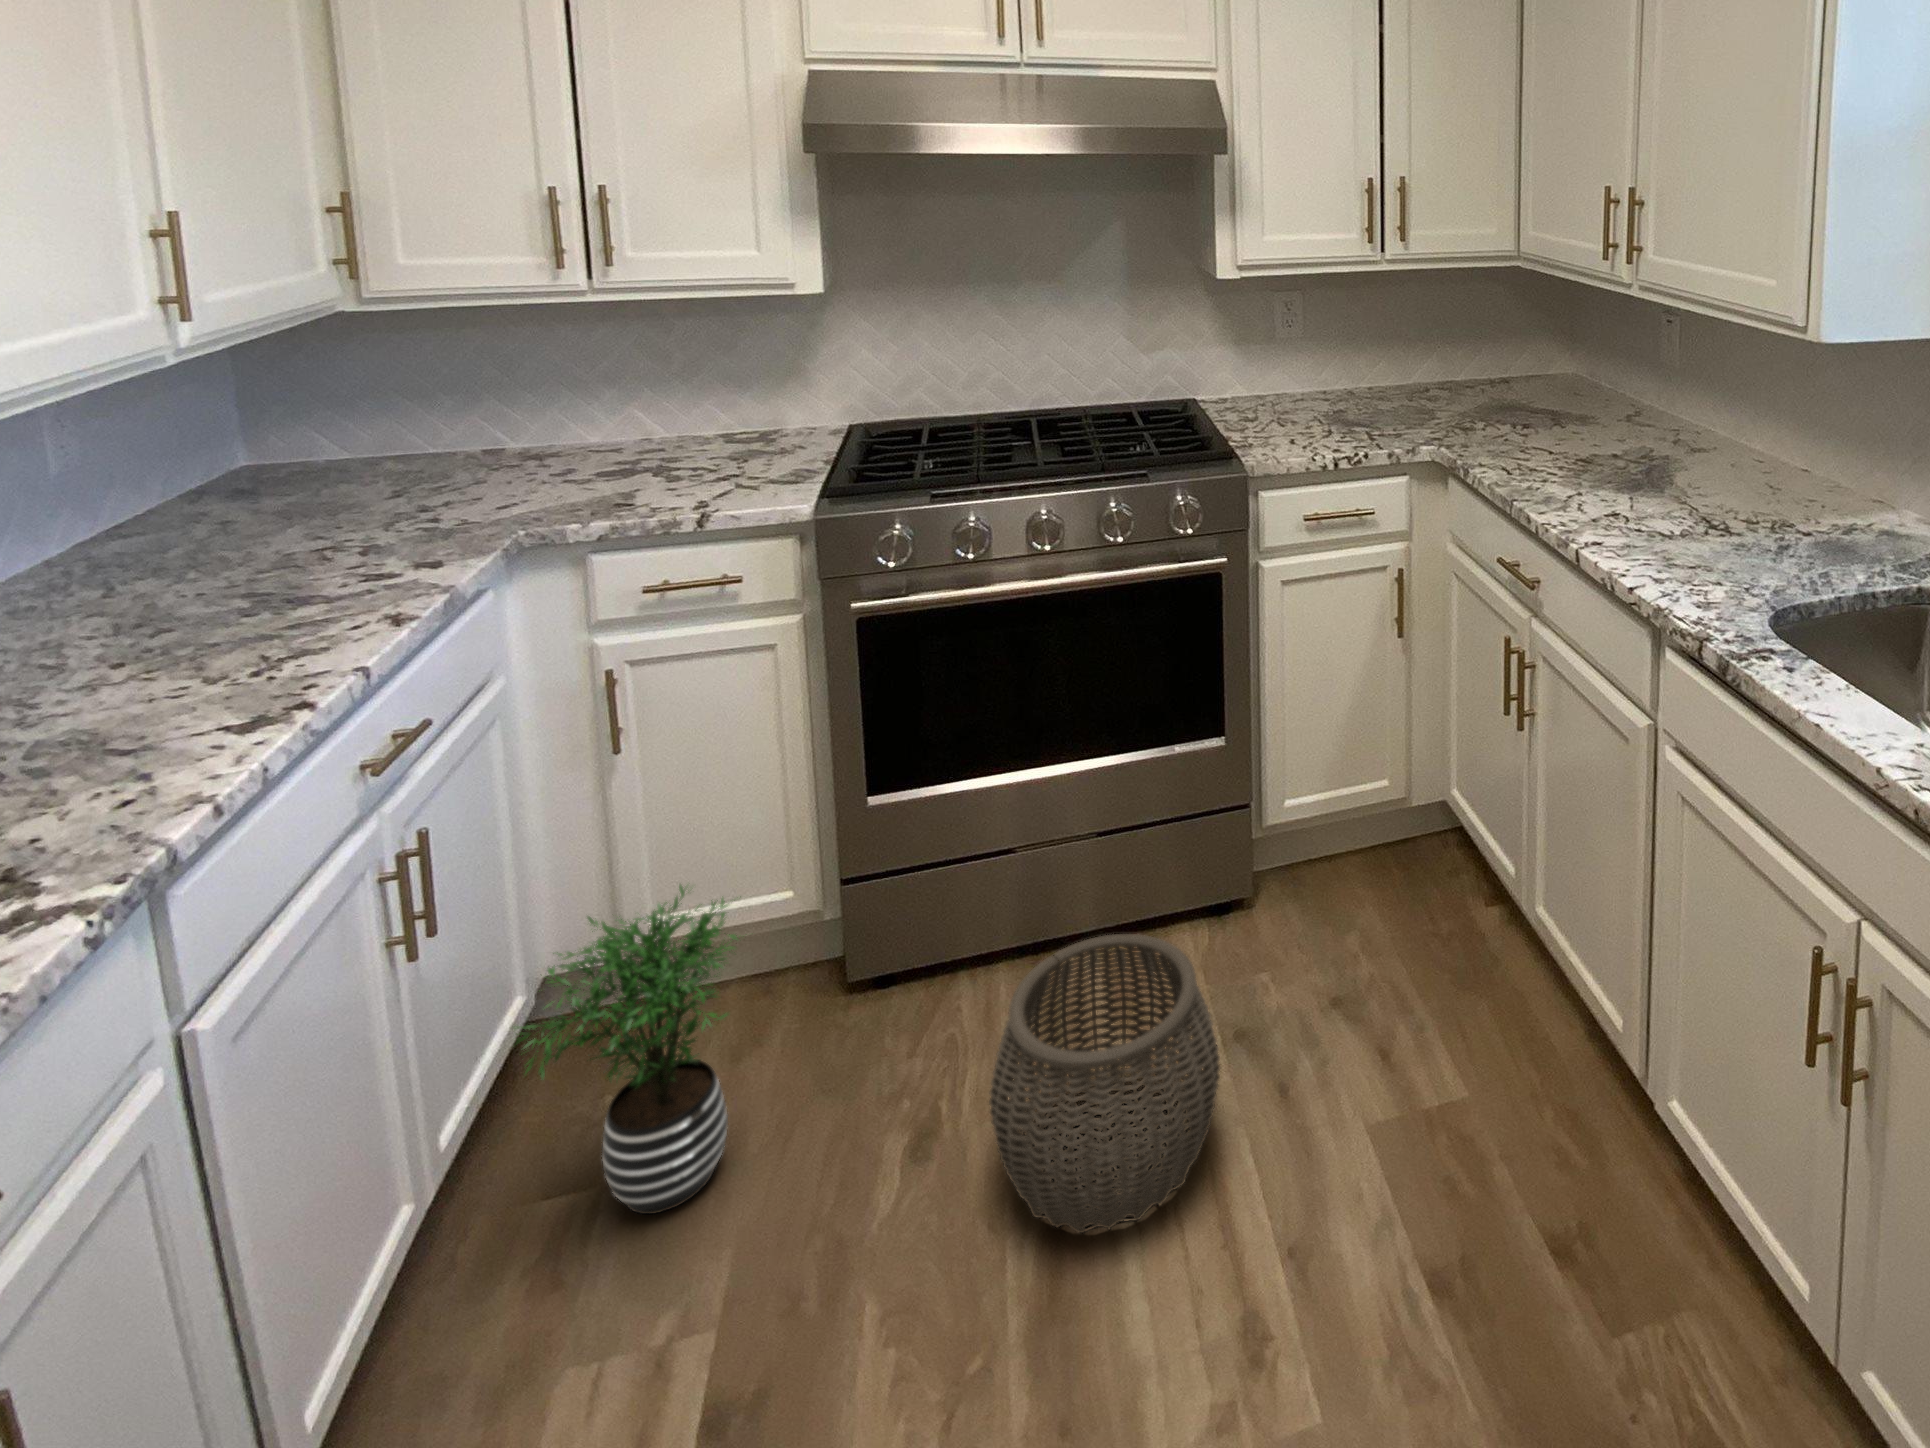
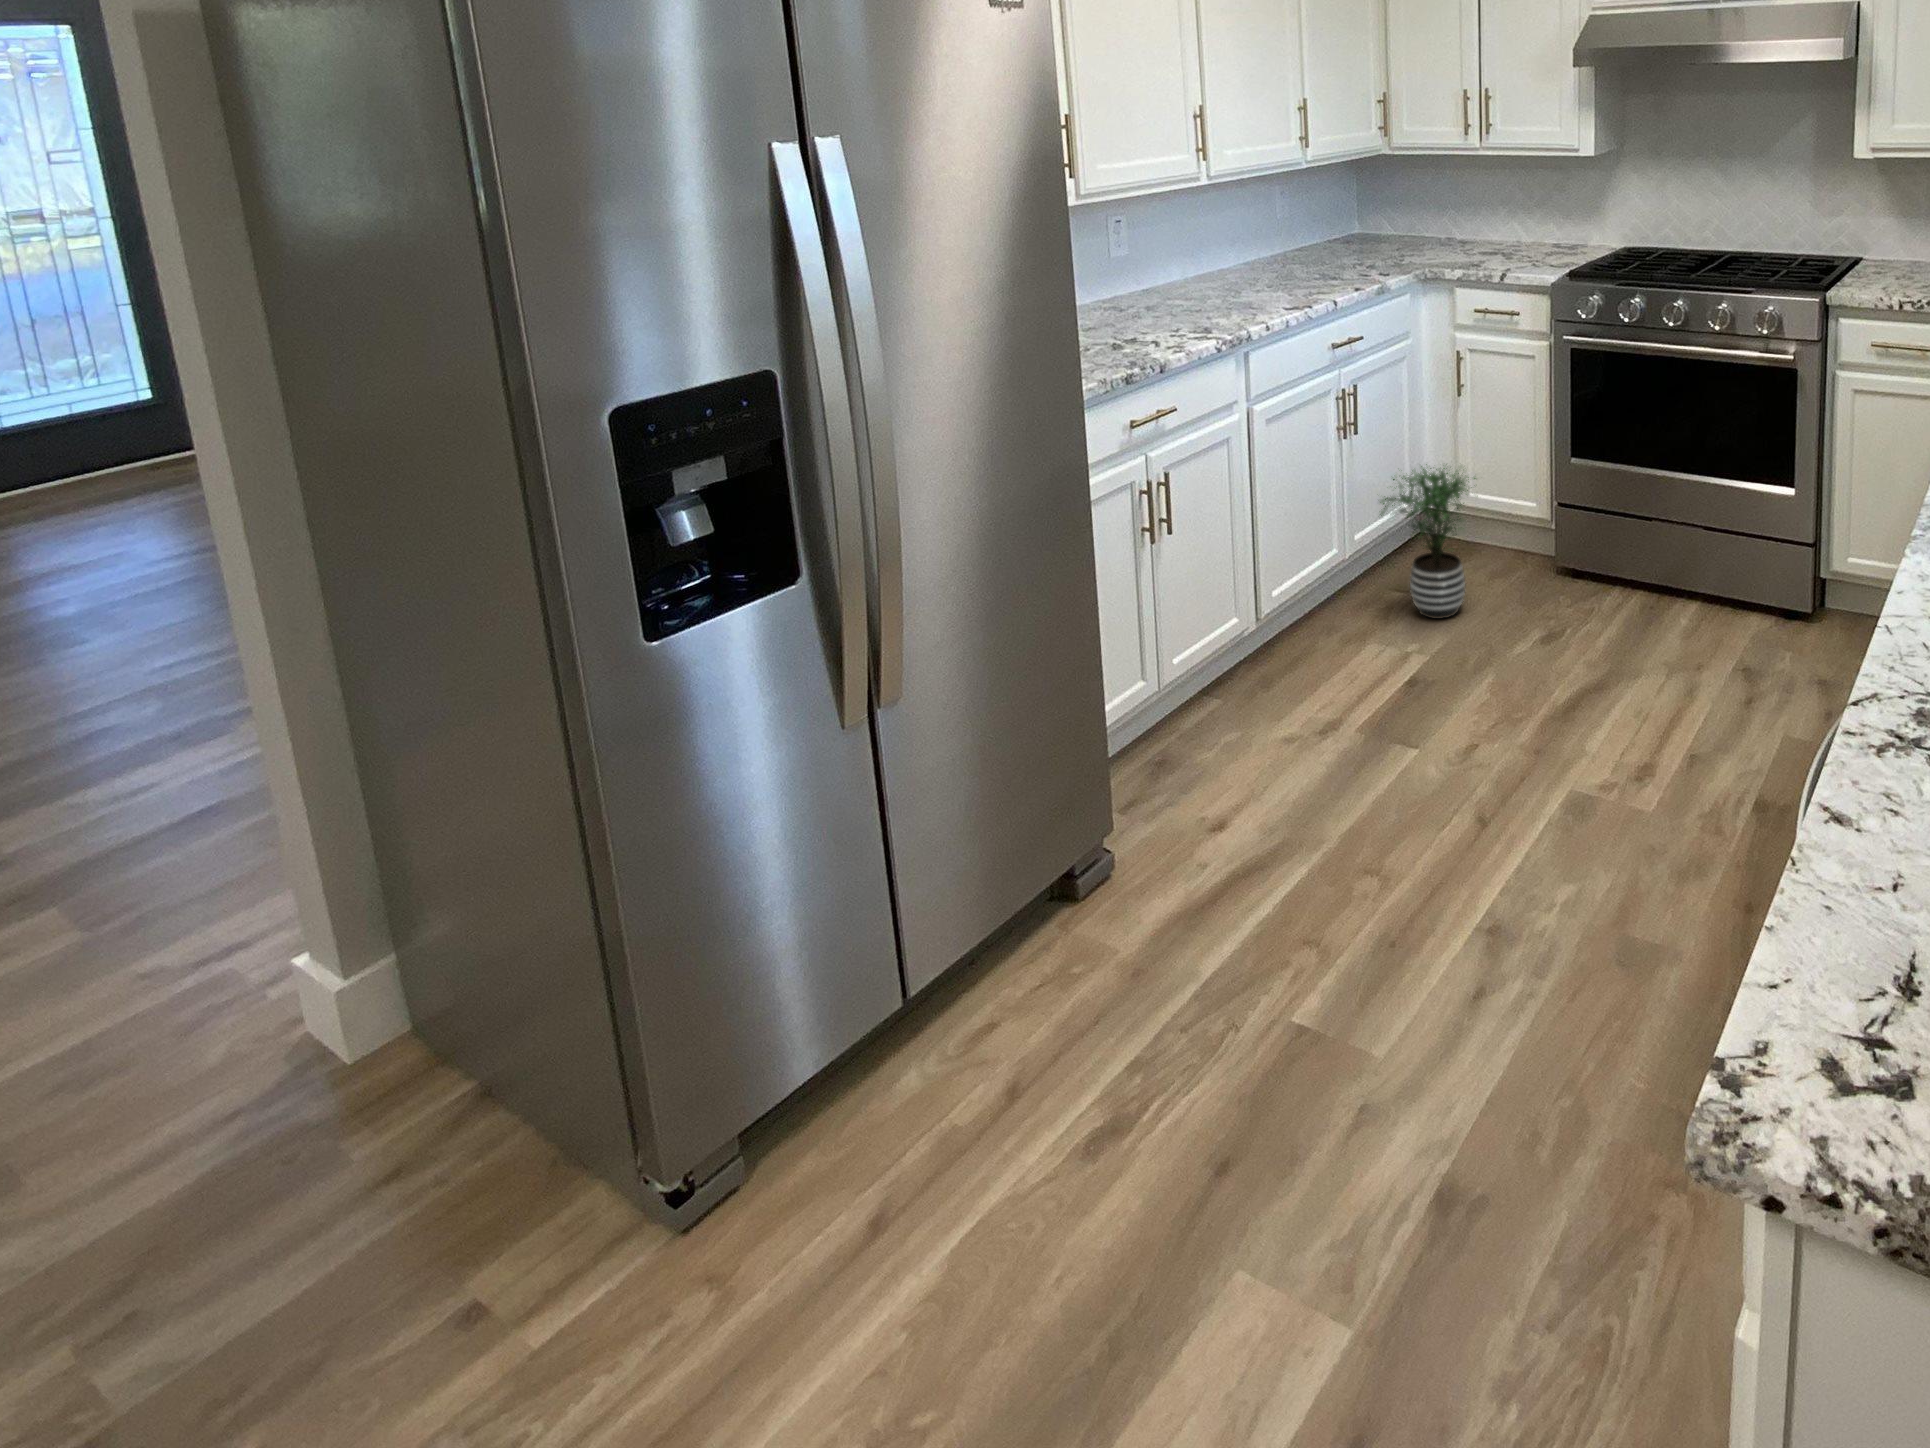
woven basket: present [989,934,1220,1233] -> none [1561,556,1699,711]

